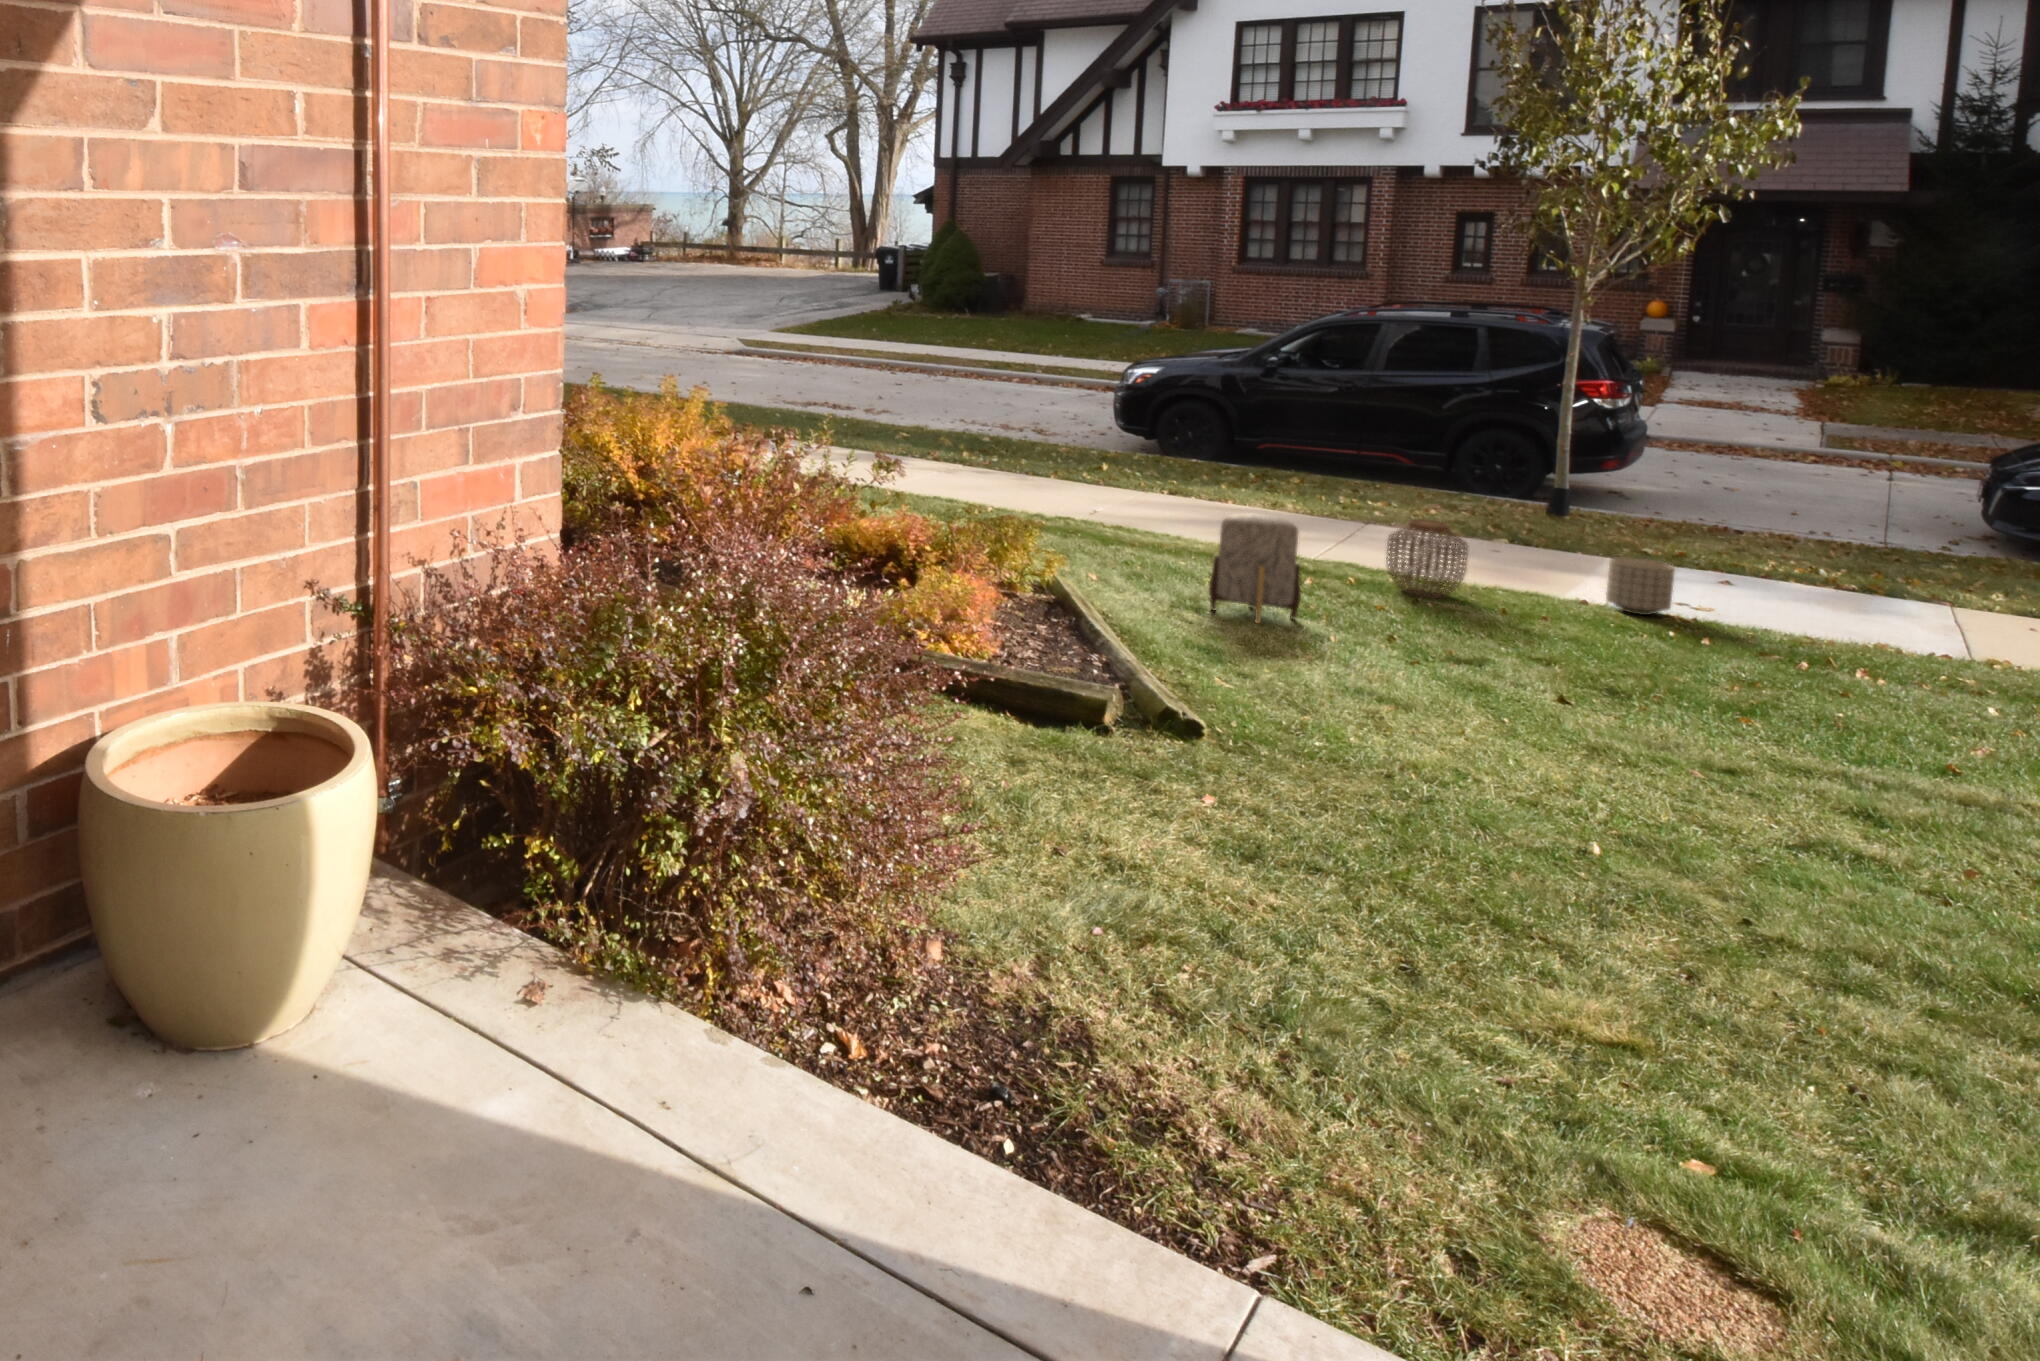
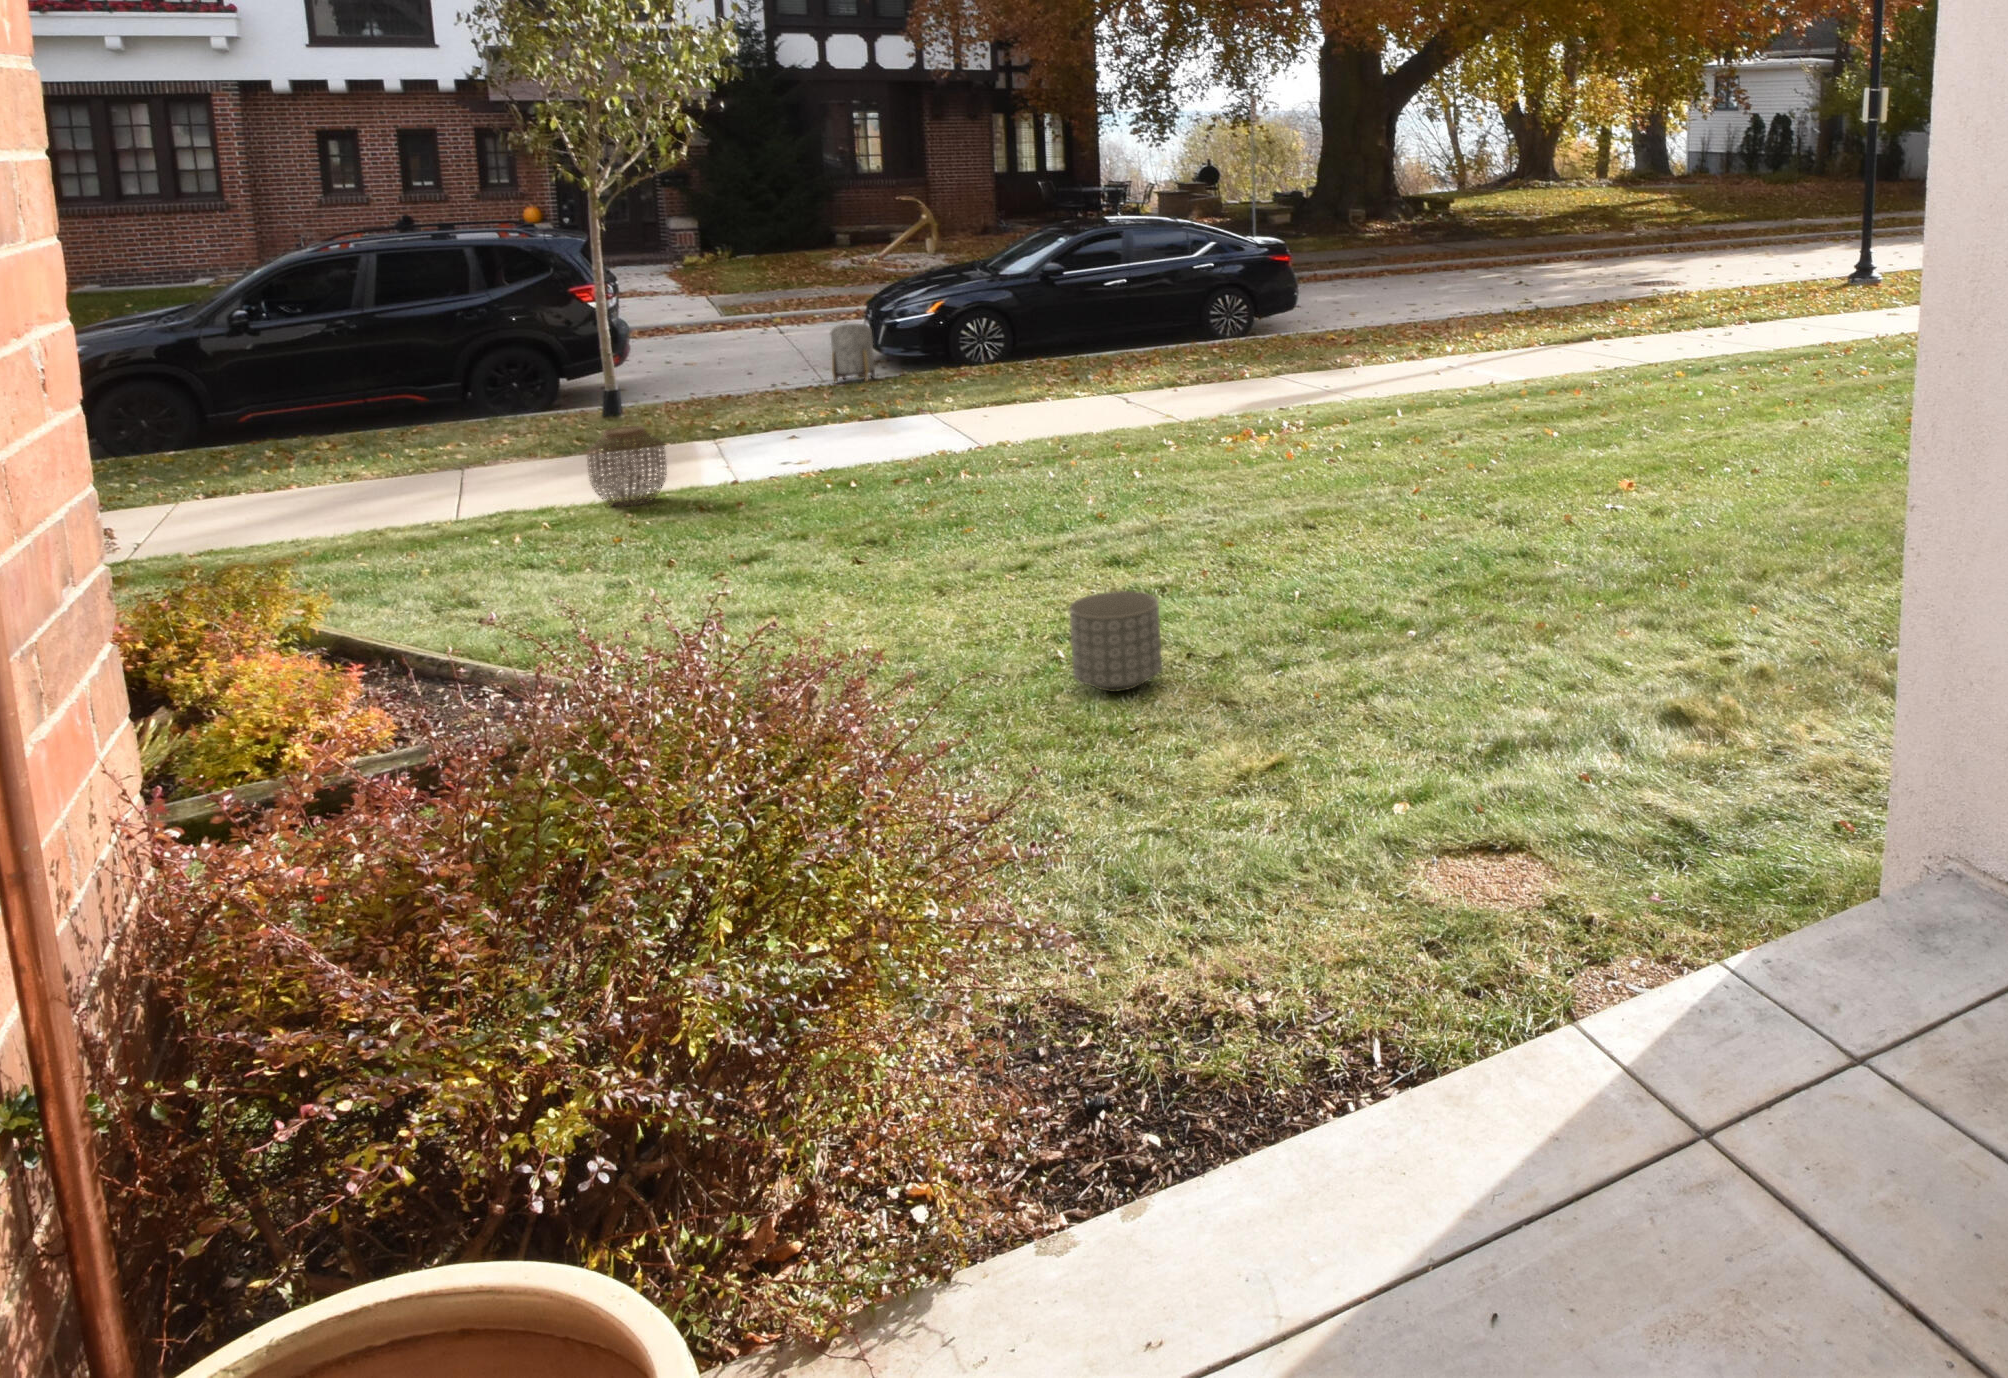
stool: present [1209,513,1301,623] -> present [831,324,875,383]
planter: present [1606,557,1675,615] -> present [1069,591,1162,692]

